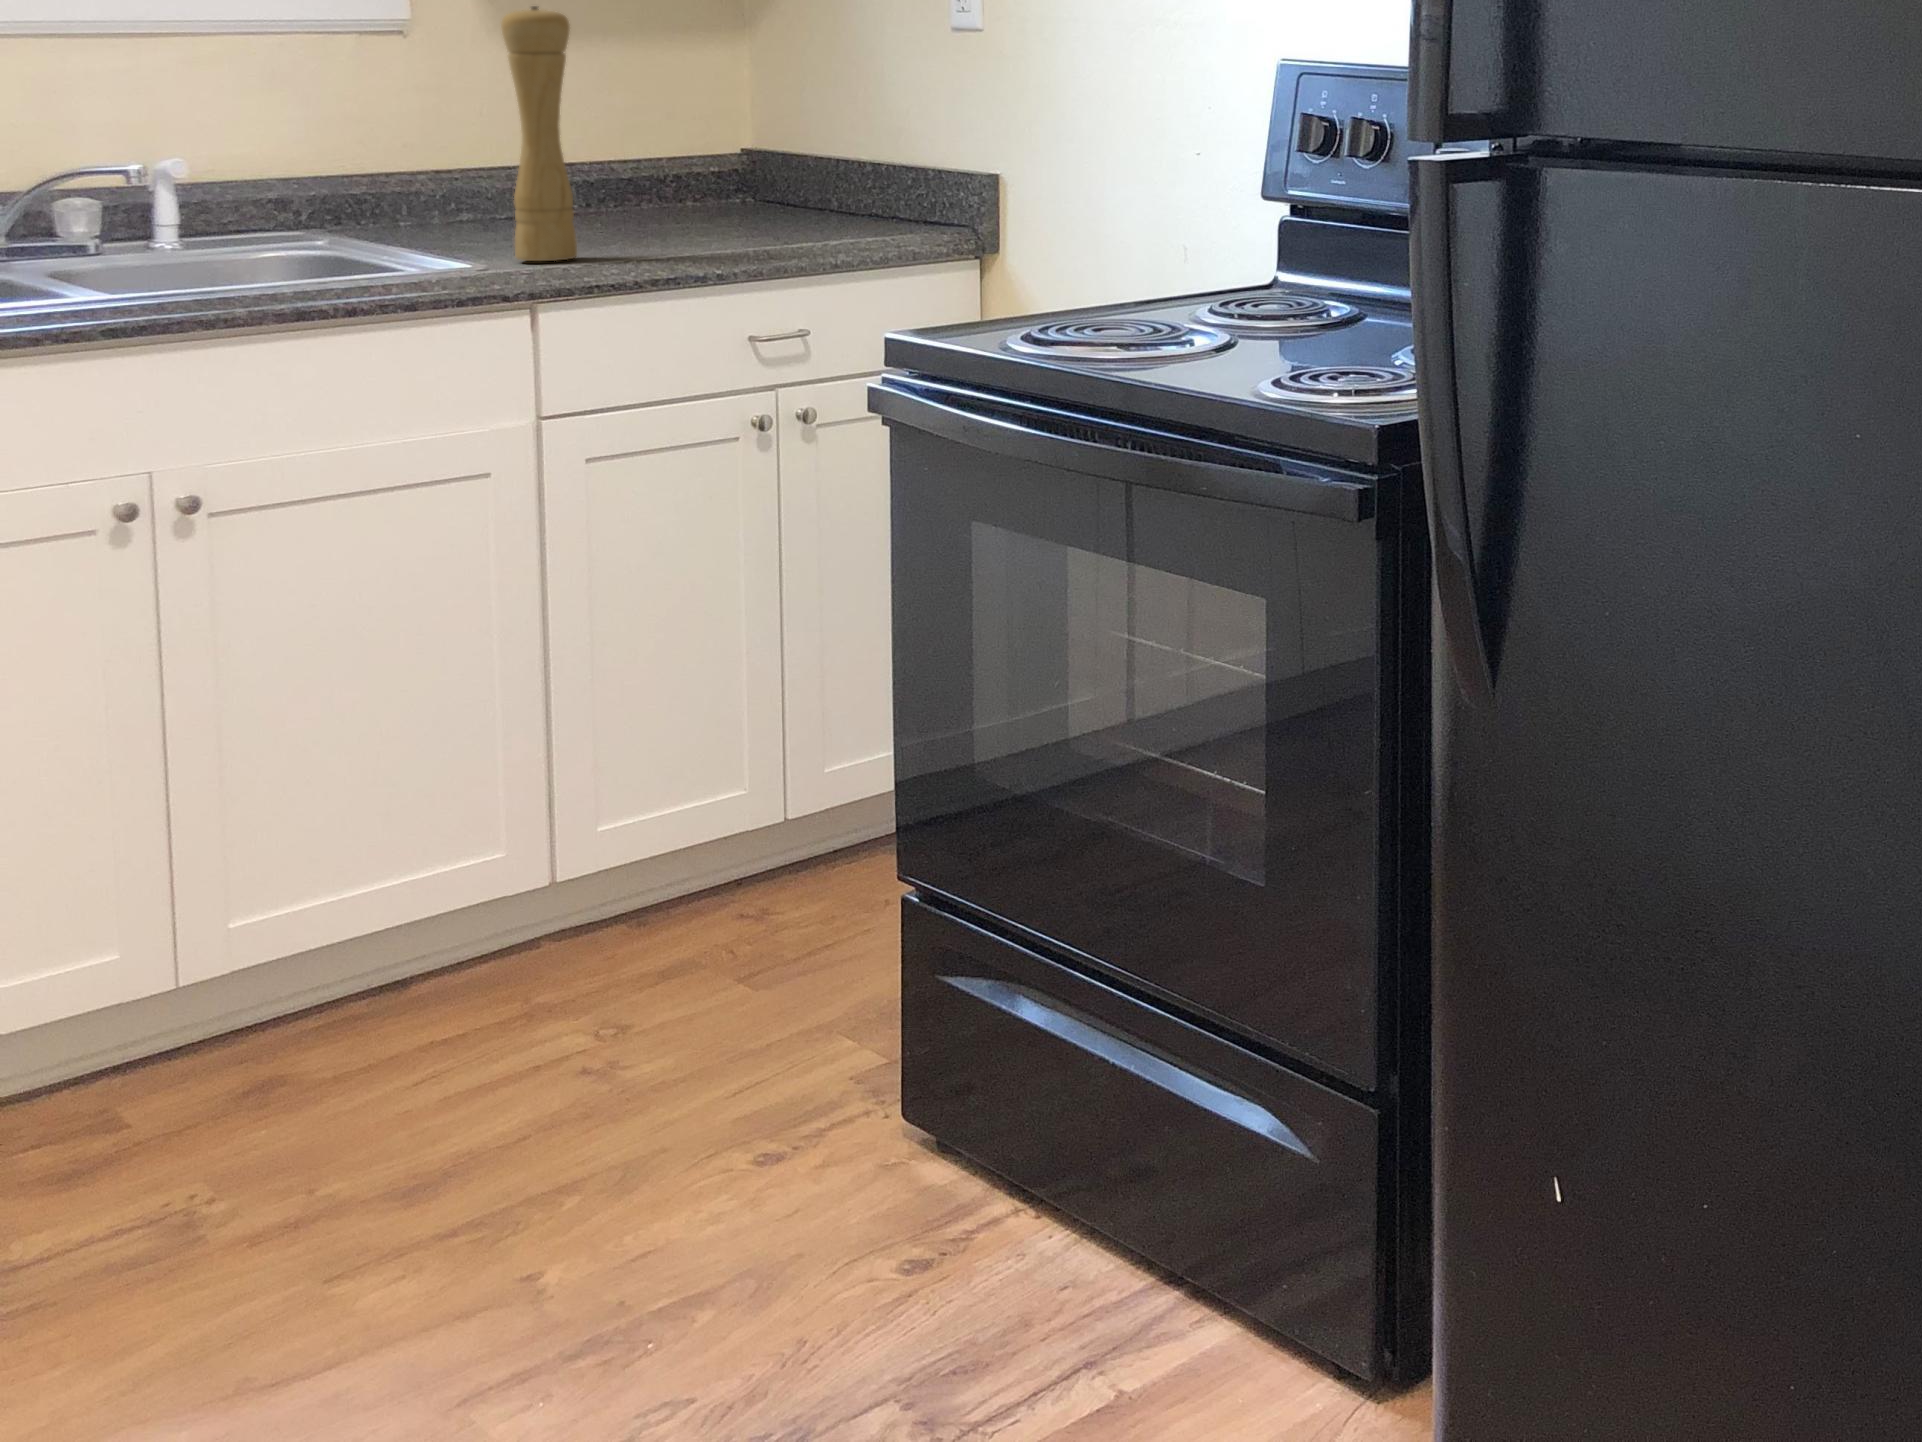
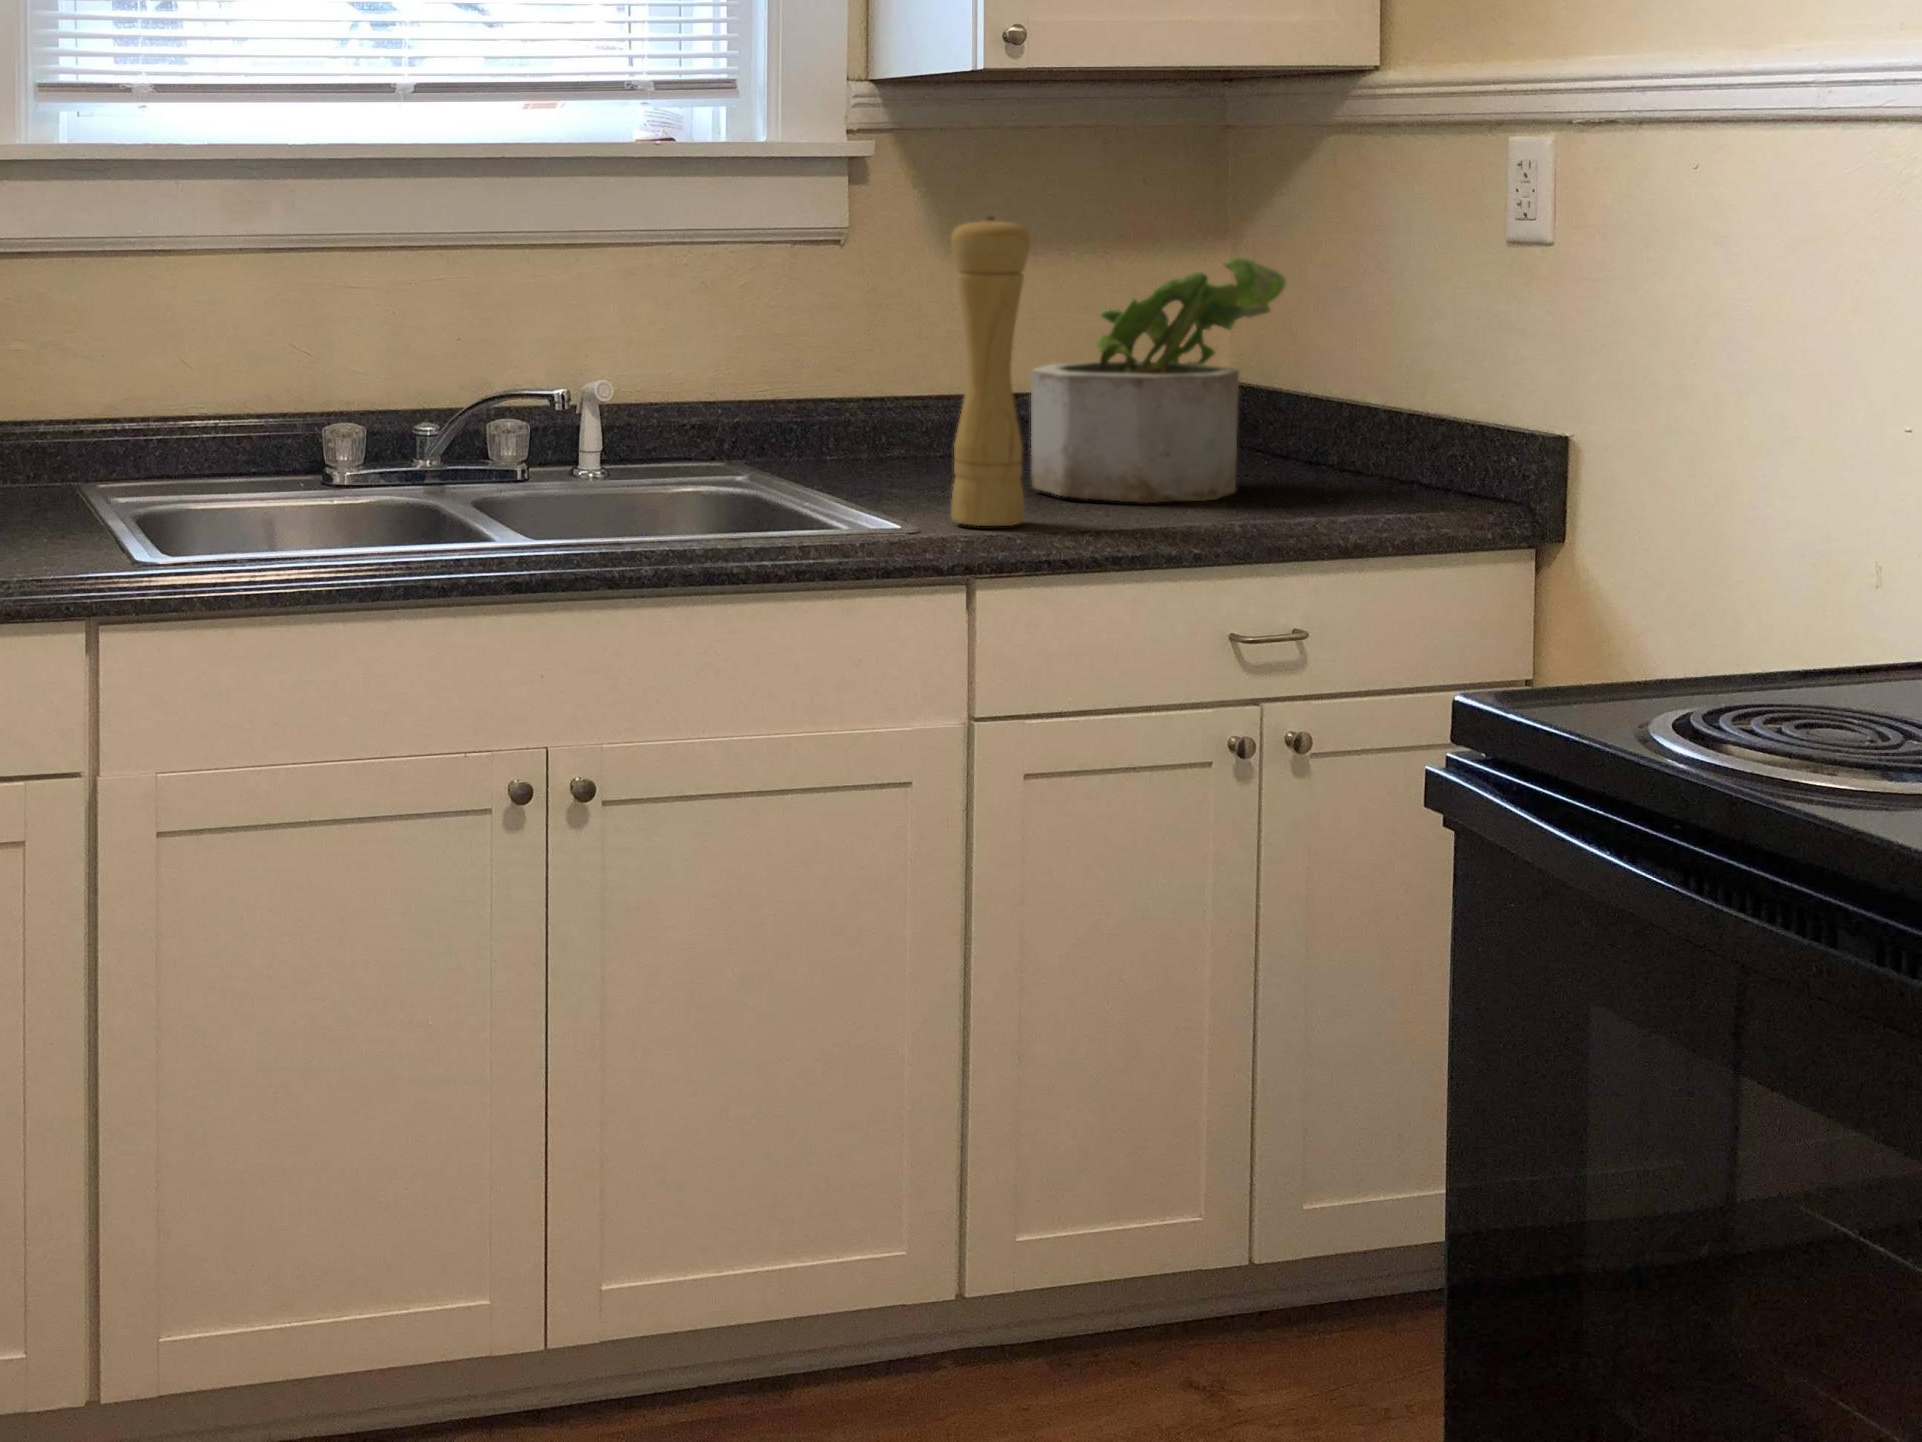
potted plant: none [580,42,784,240] -> present [1031,257,1286,503]

